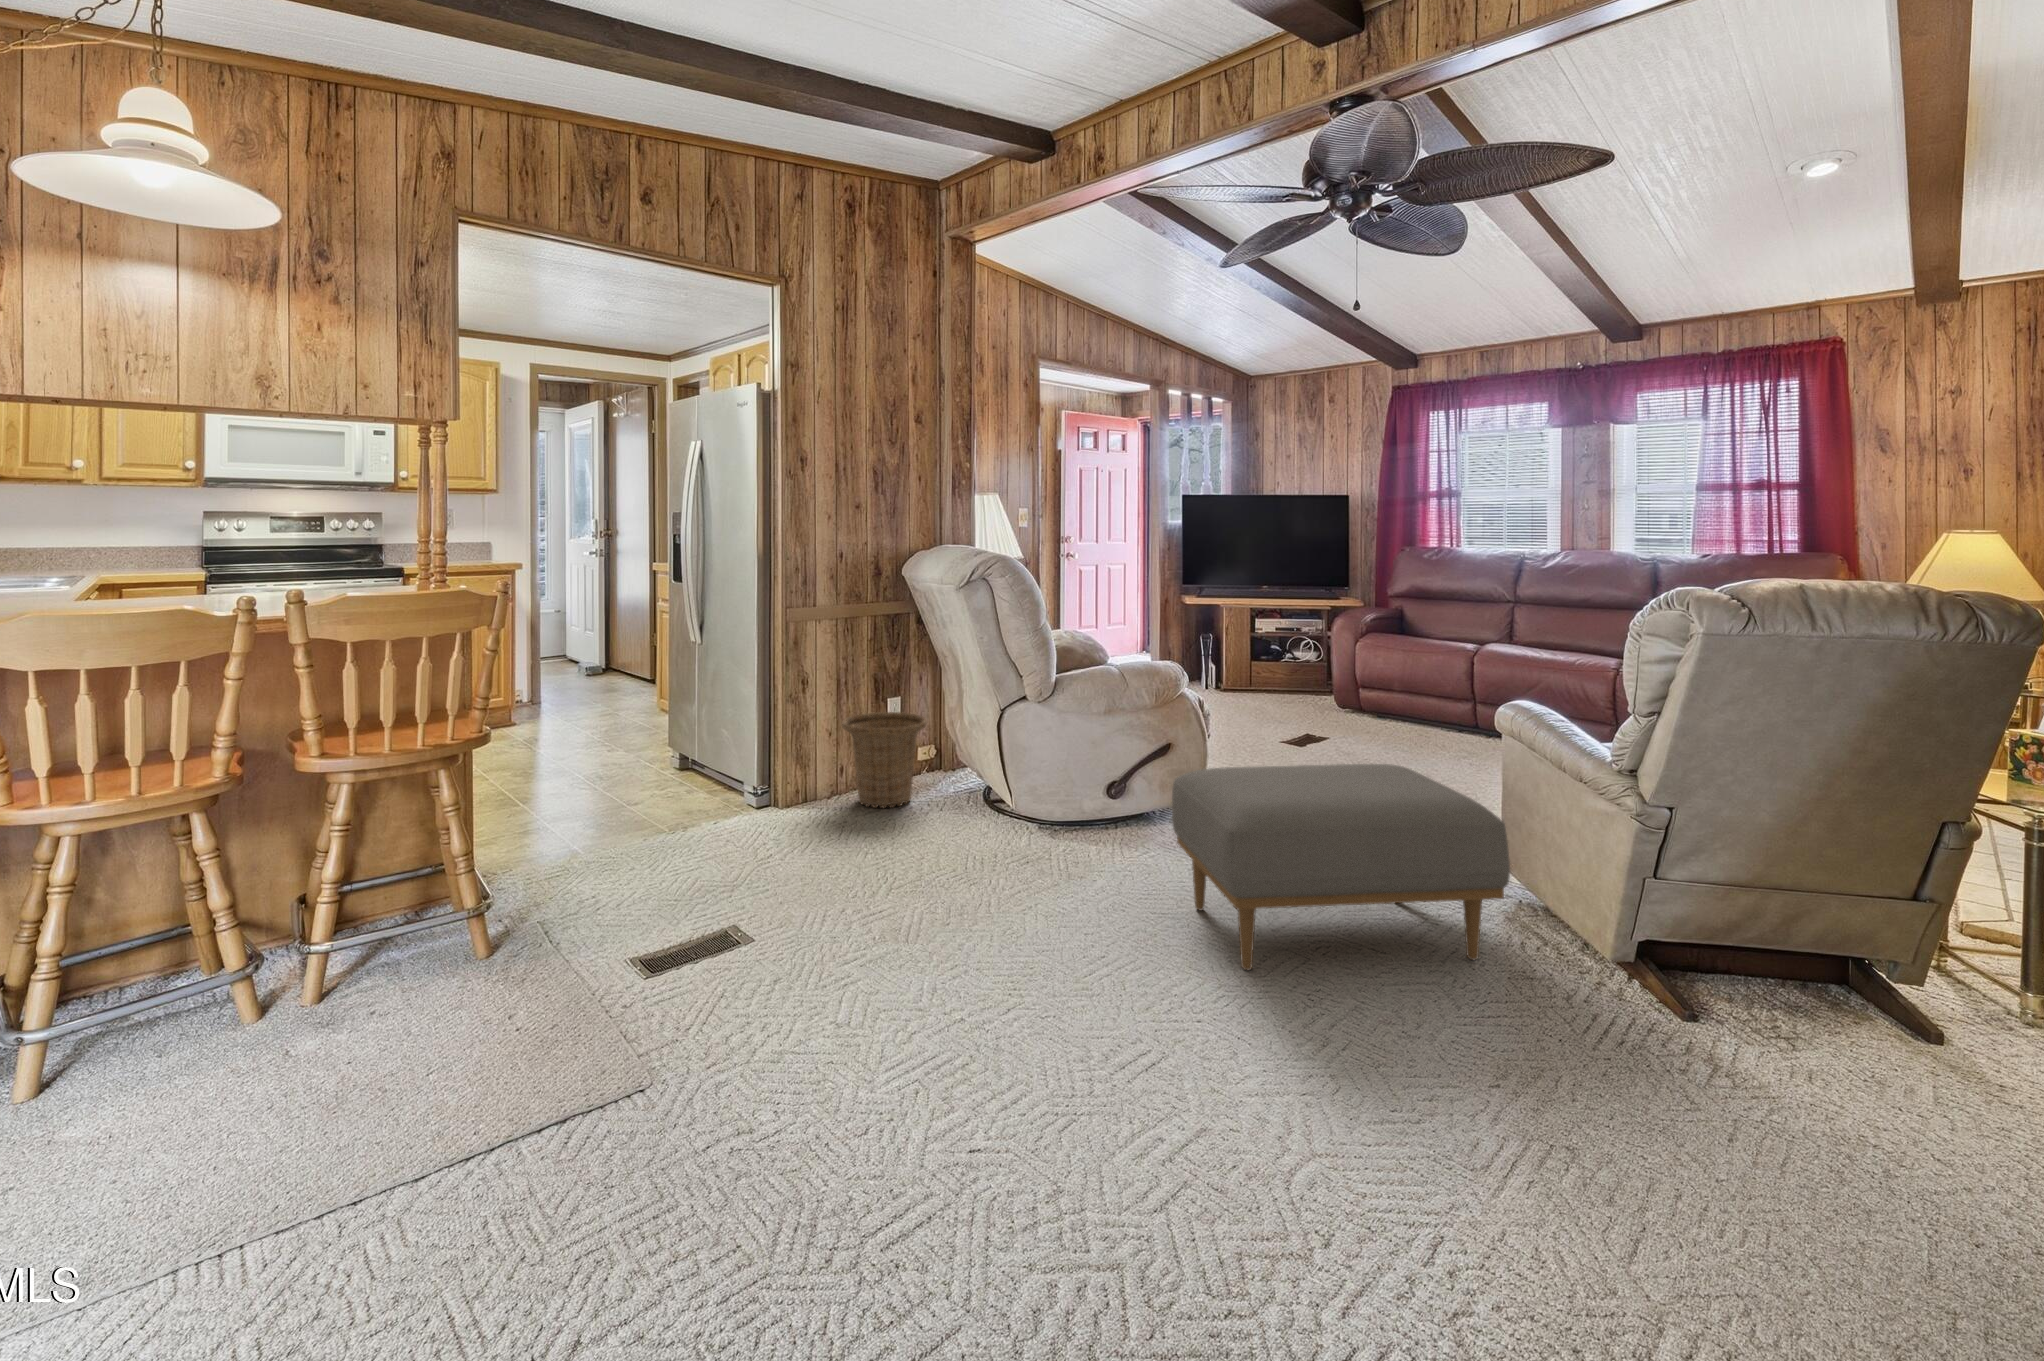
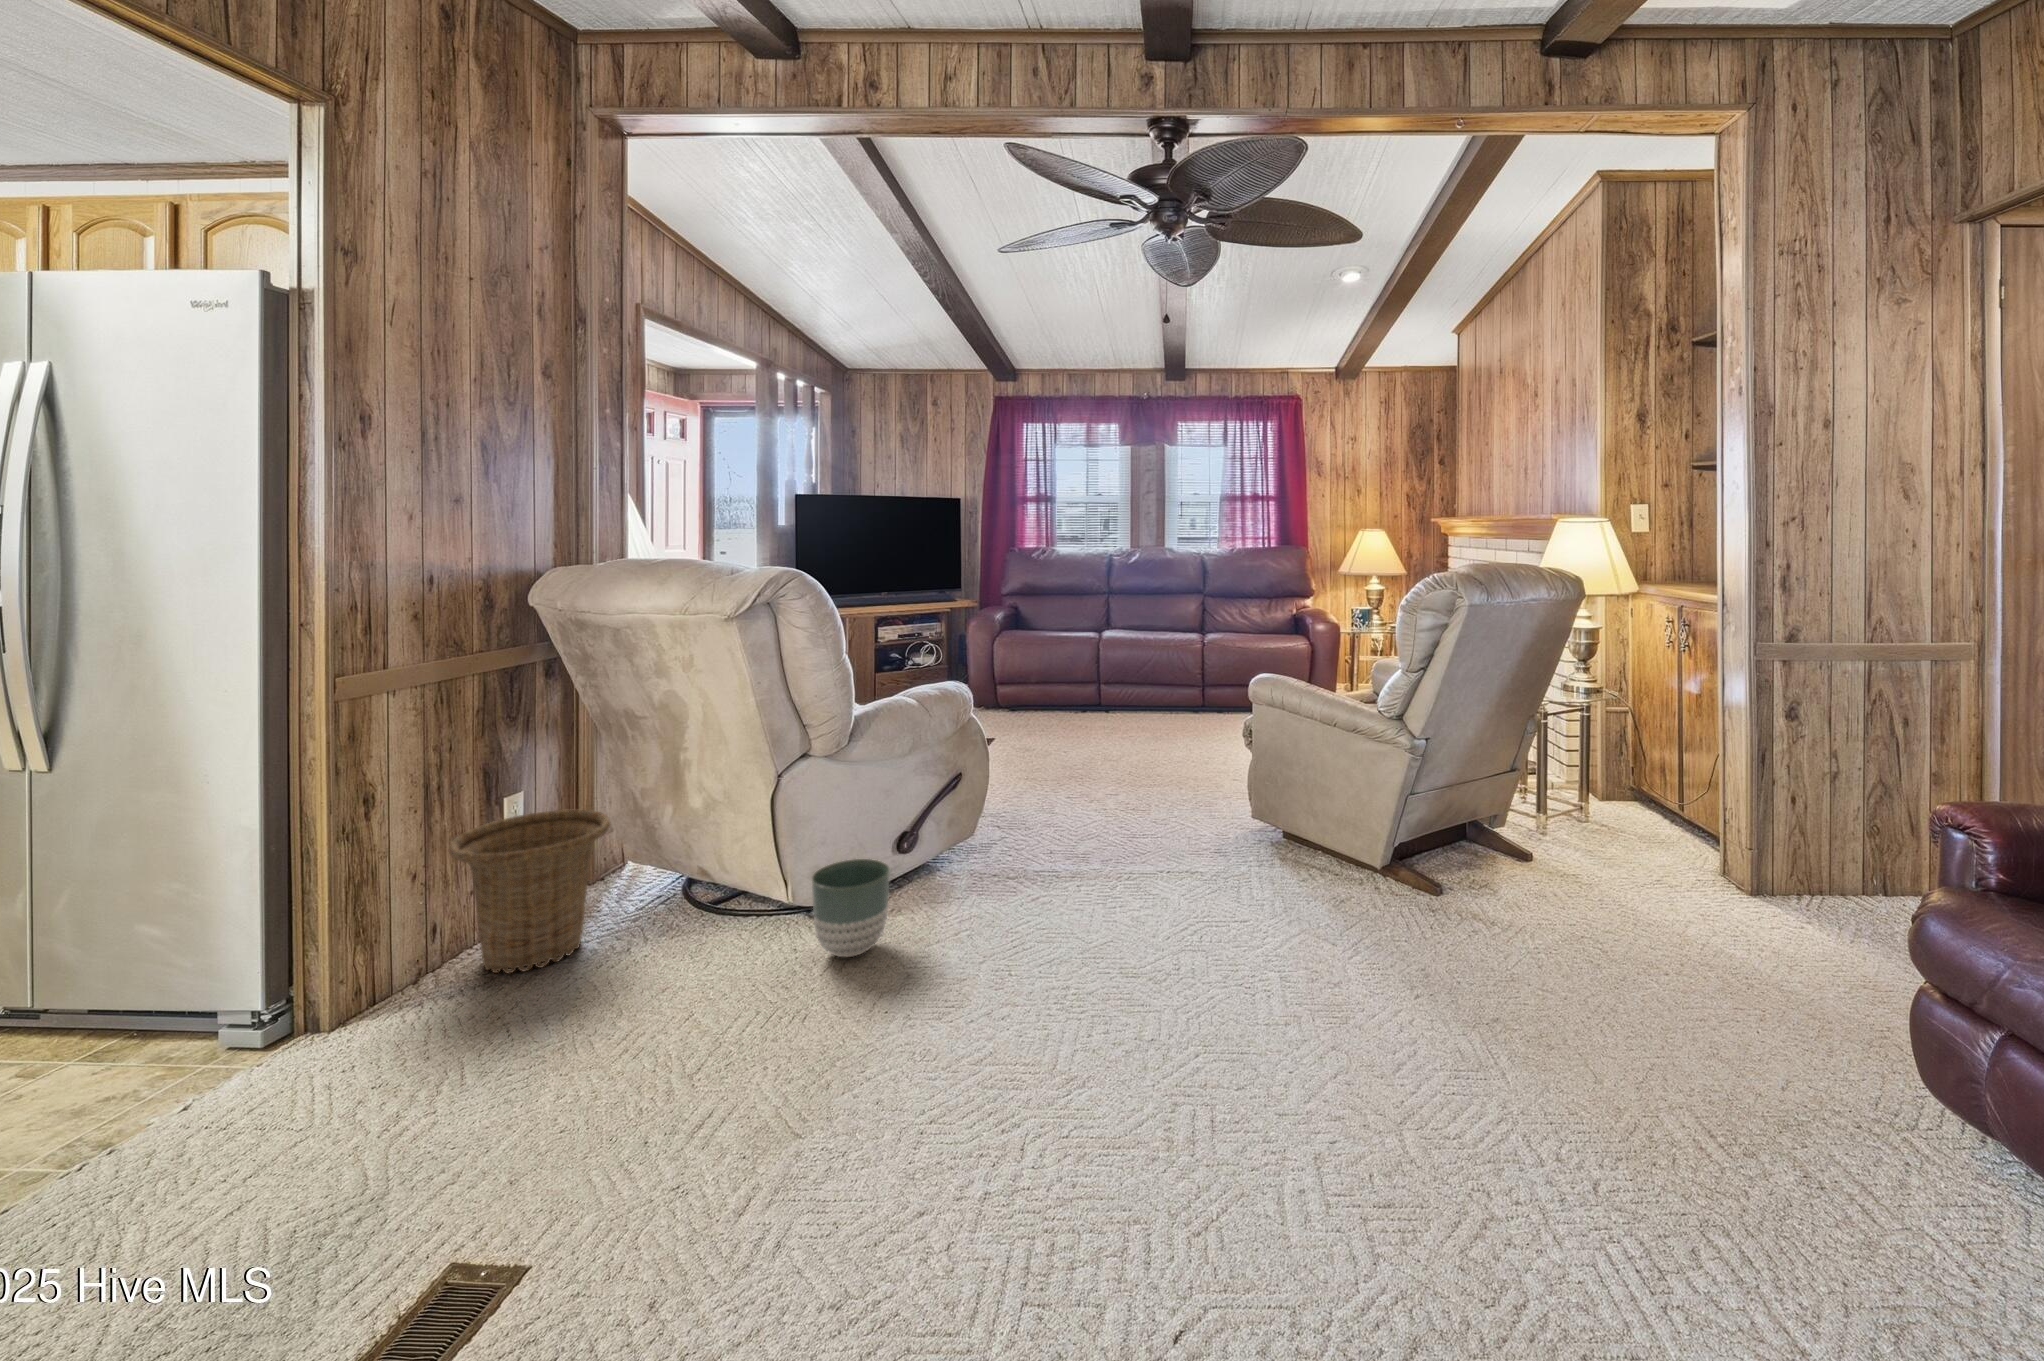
ottoman: present [1172,764,1510,970] -> none [1064,764,1378,1027]
planter: none [1016,780,1072,850] -> present [812,859,890,957]

